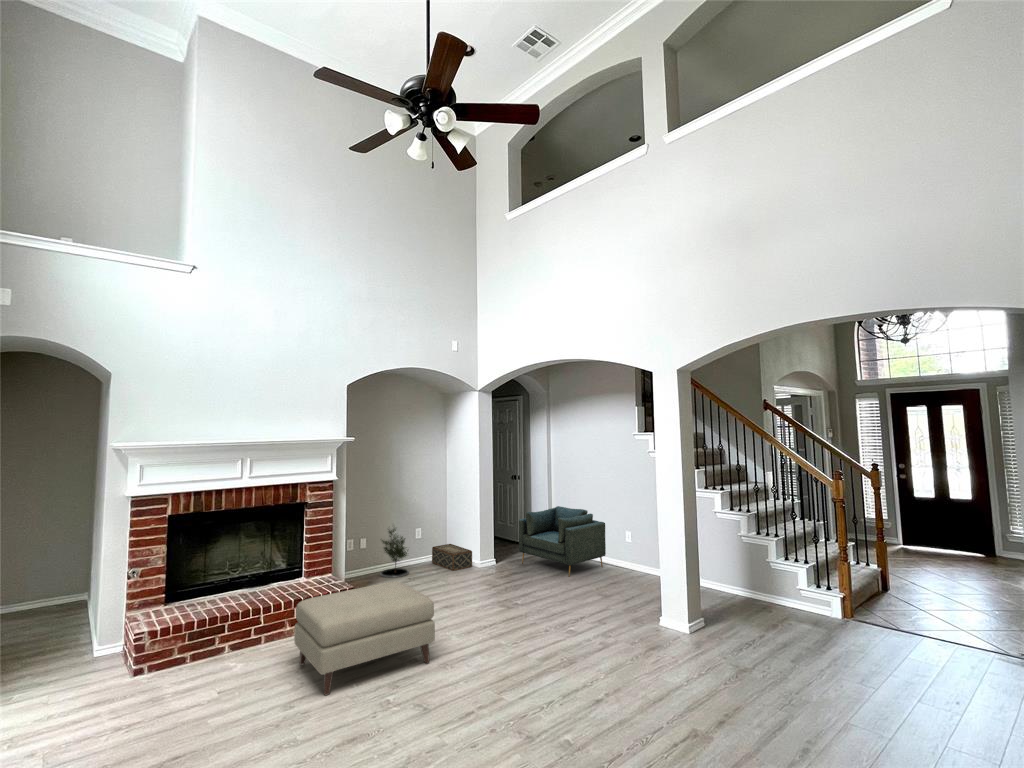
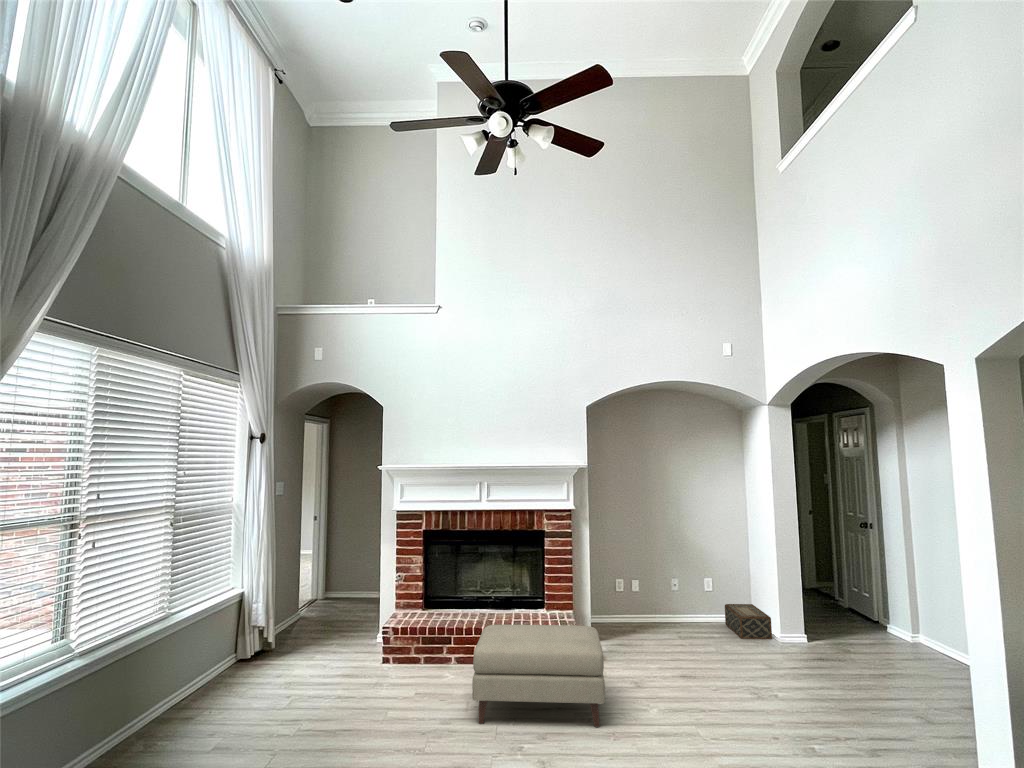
armchair: present [519,506,606,577] -> none [841,573,992,683]
potted tree: present [380,528,409,578] -> none [650,566,687,632]

